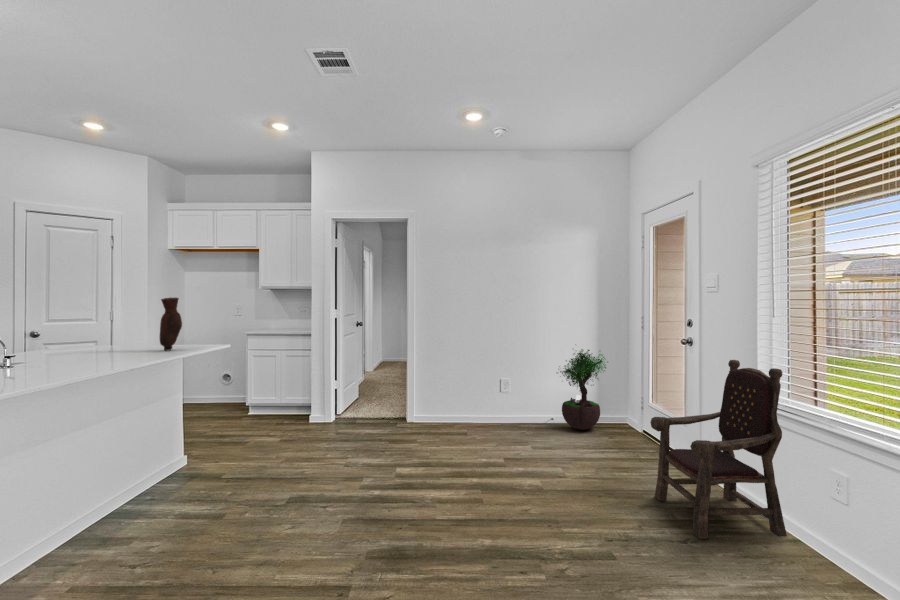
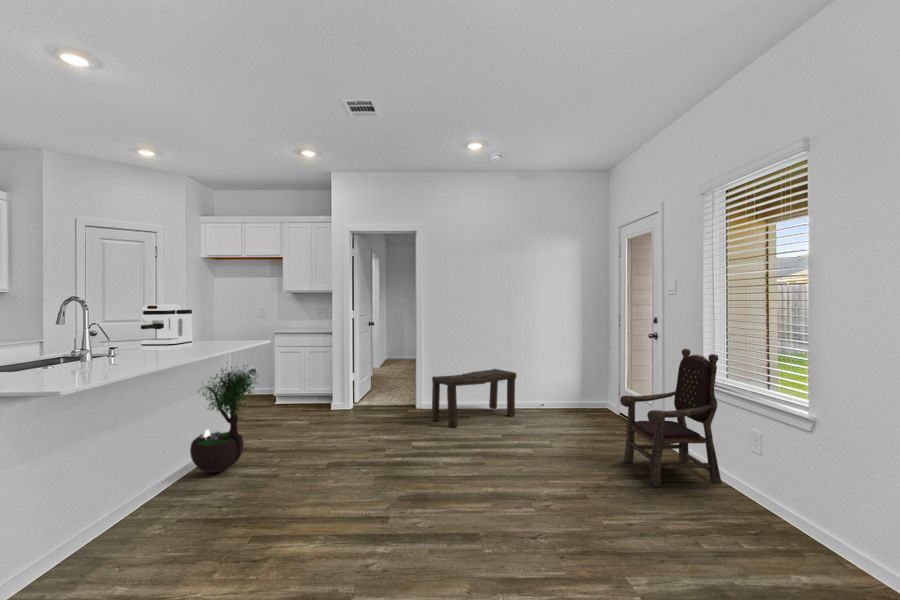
vase: present [160,298,182,350] -> none [218,301,236,345]
coffee maker: none [51,302,125,358] -> present [141,305,192,350]
potted tree: present [560,349,608,430] -> present [190,367,257,473]
bench: none [423,377,522,448] -> present [432,369,516,427]

